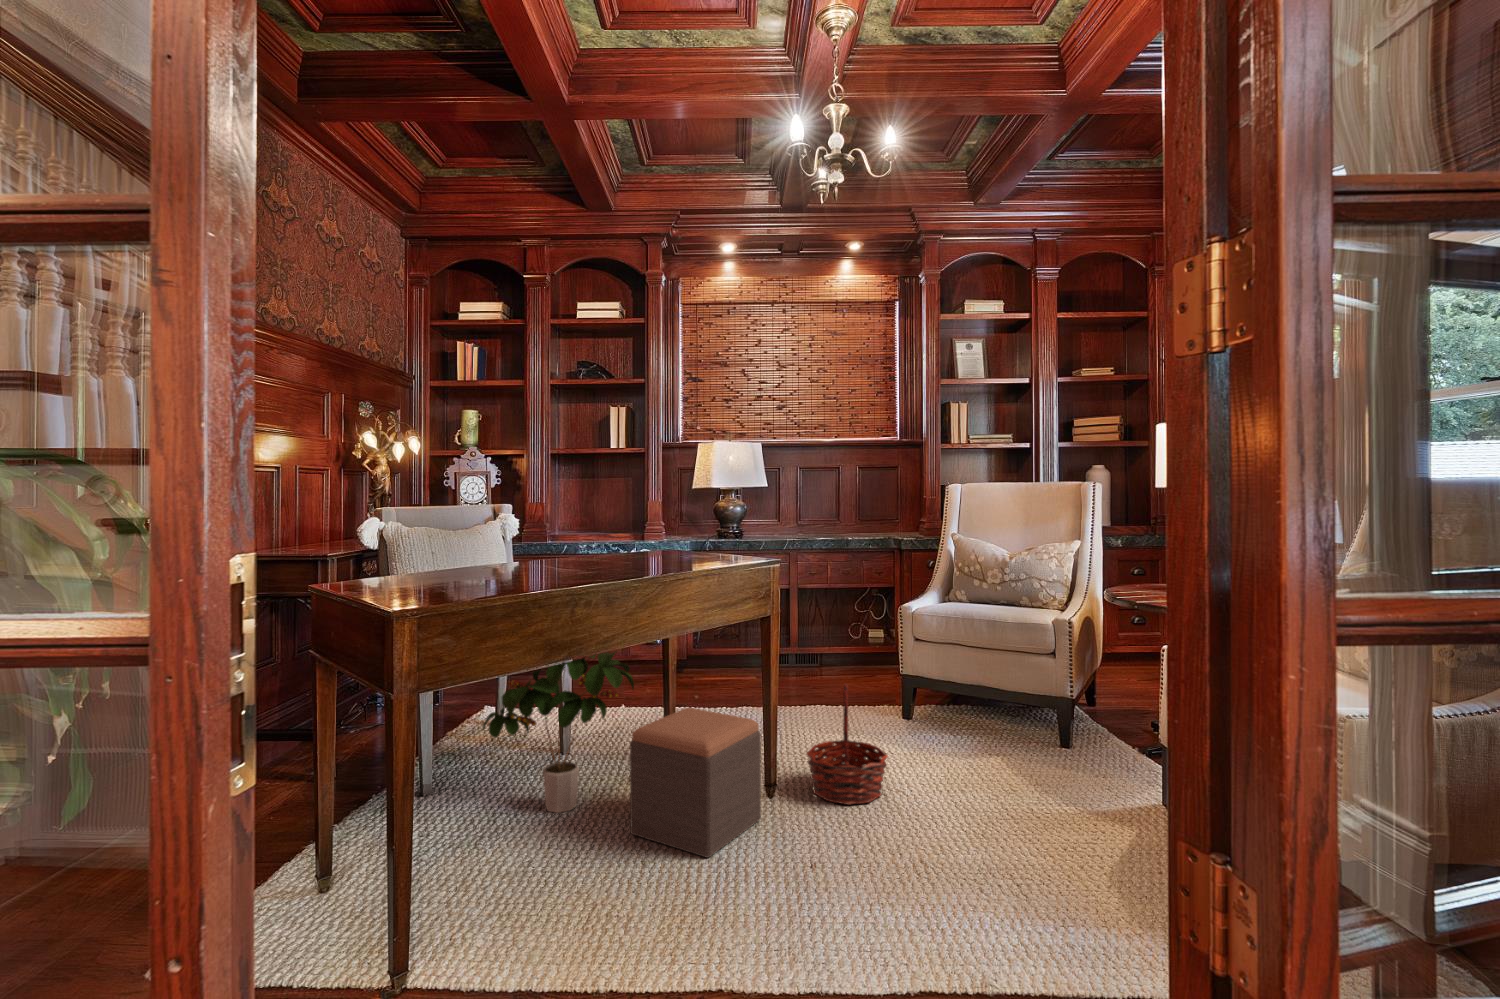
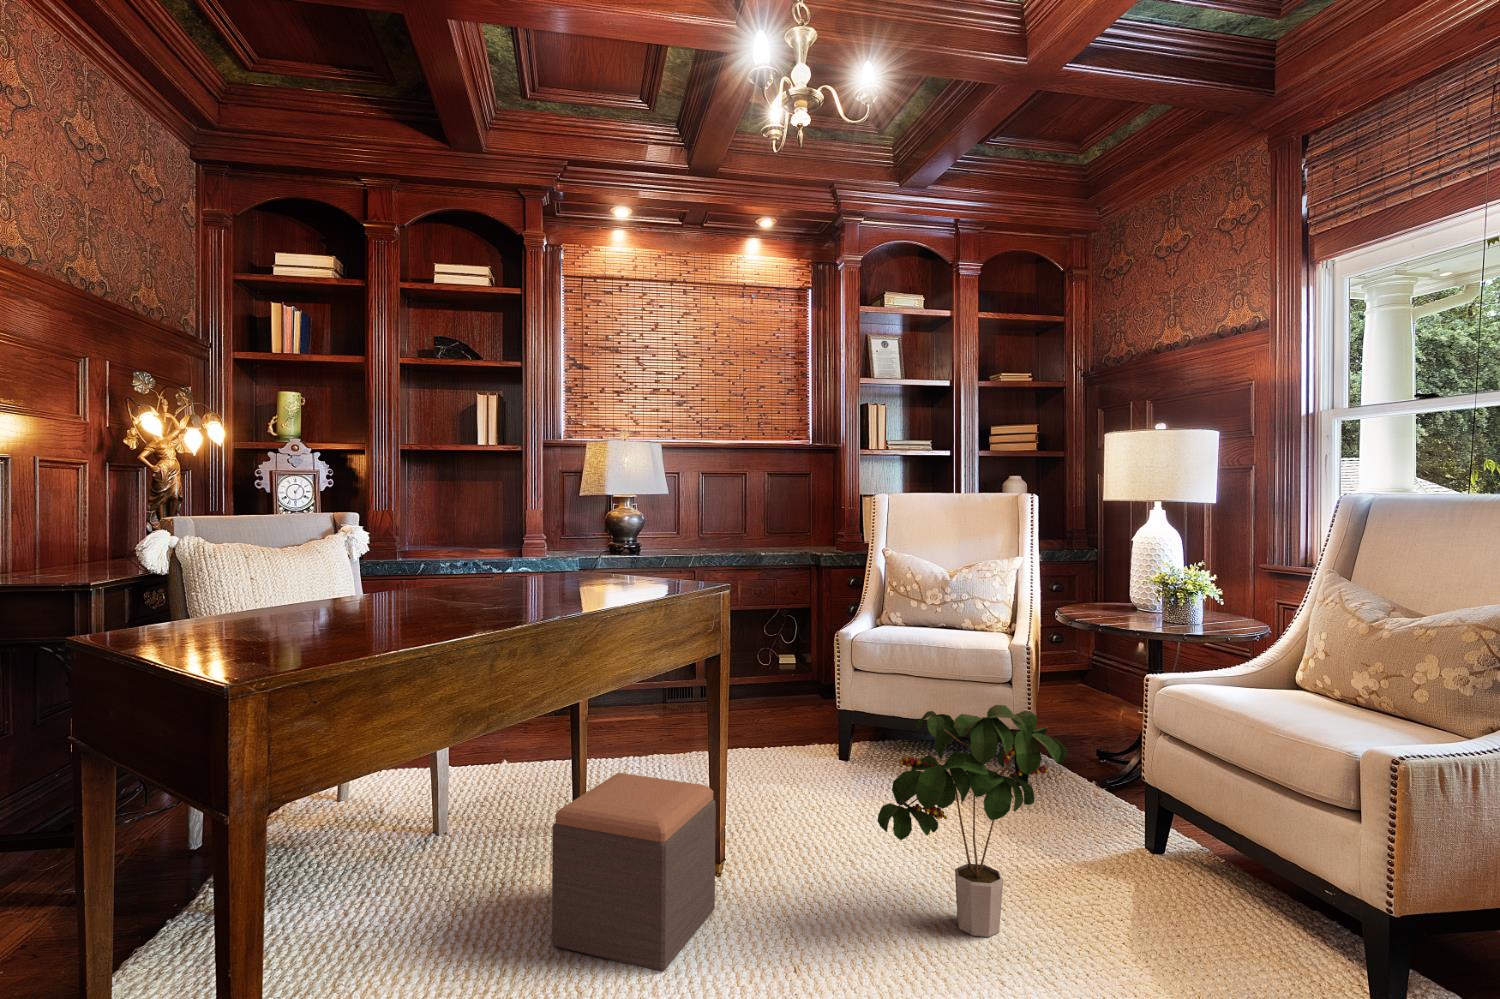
potted plant: present [483,652,634,813] -> present [878,705,1066,937]
basket: present [807,684,888,805] -> none [758,732,855,881]

